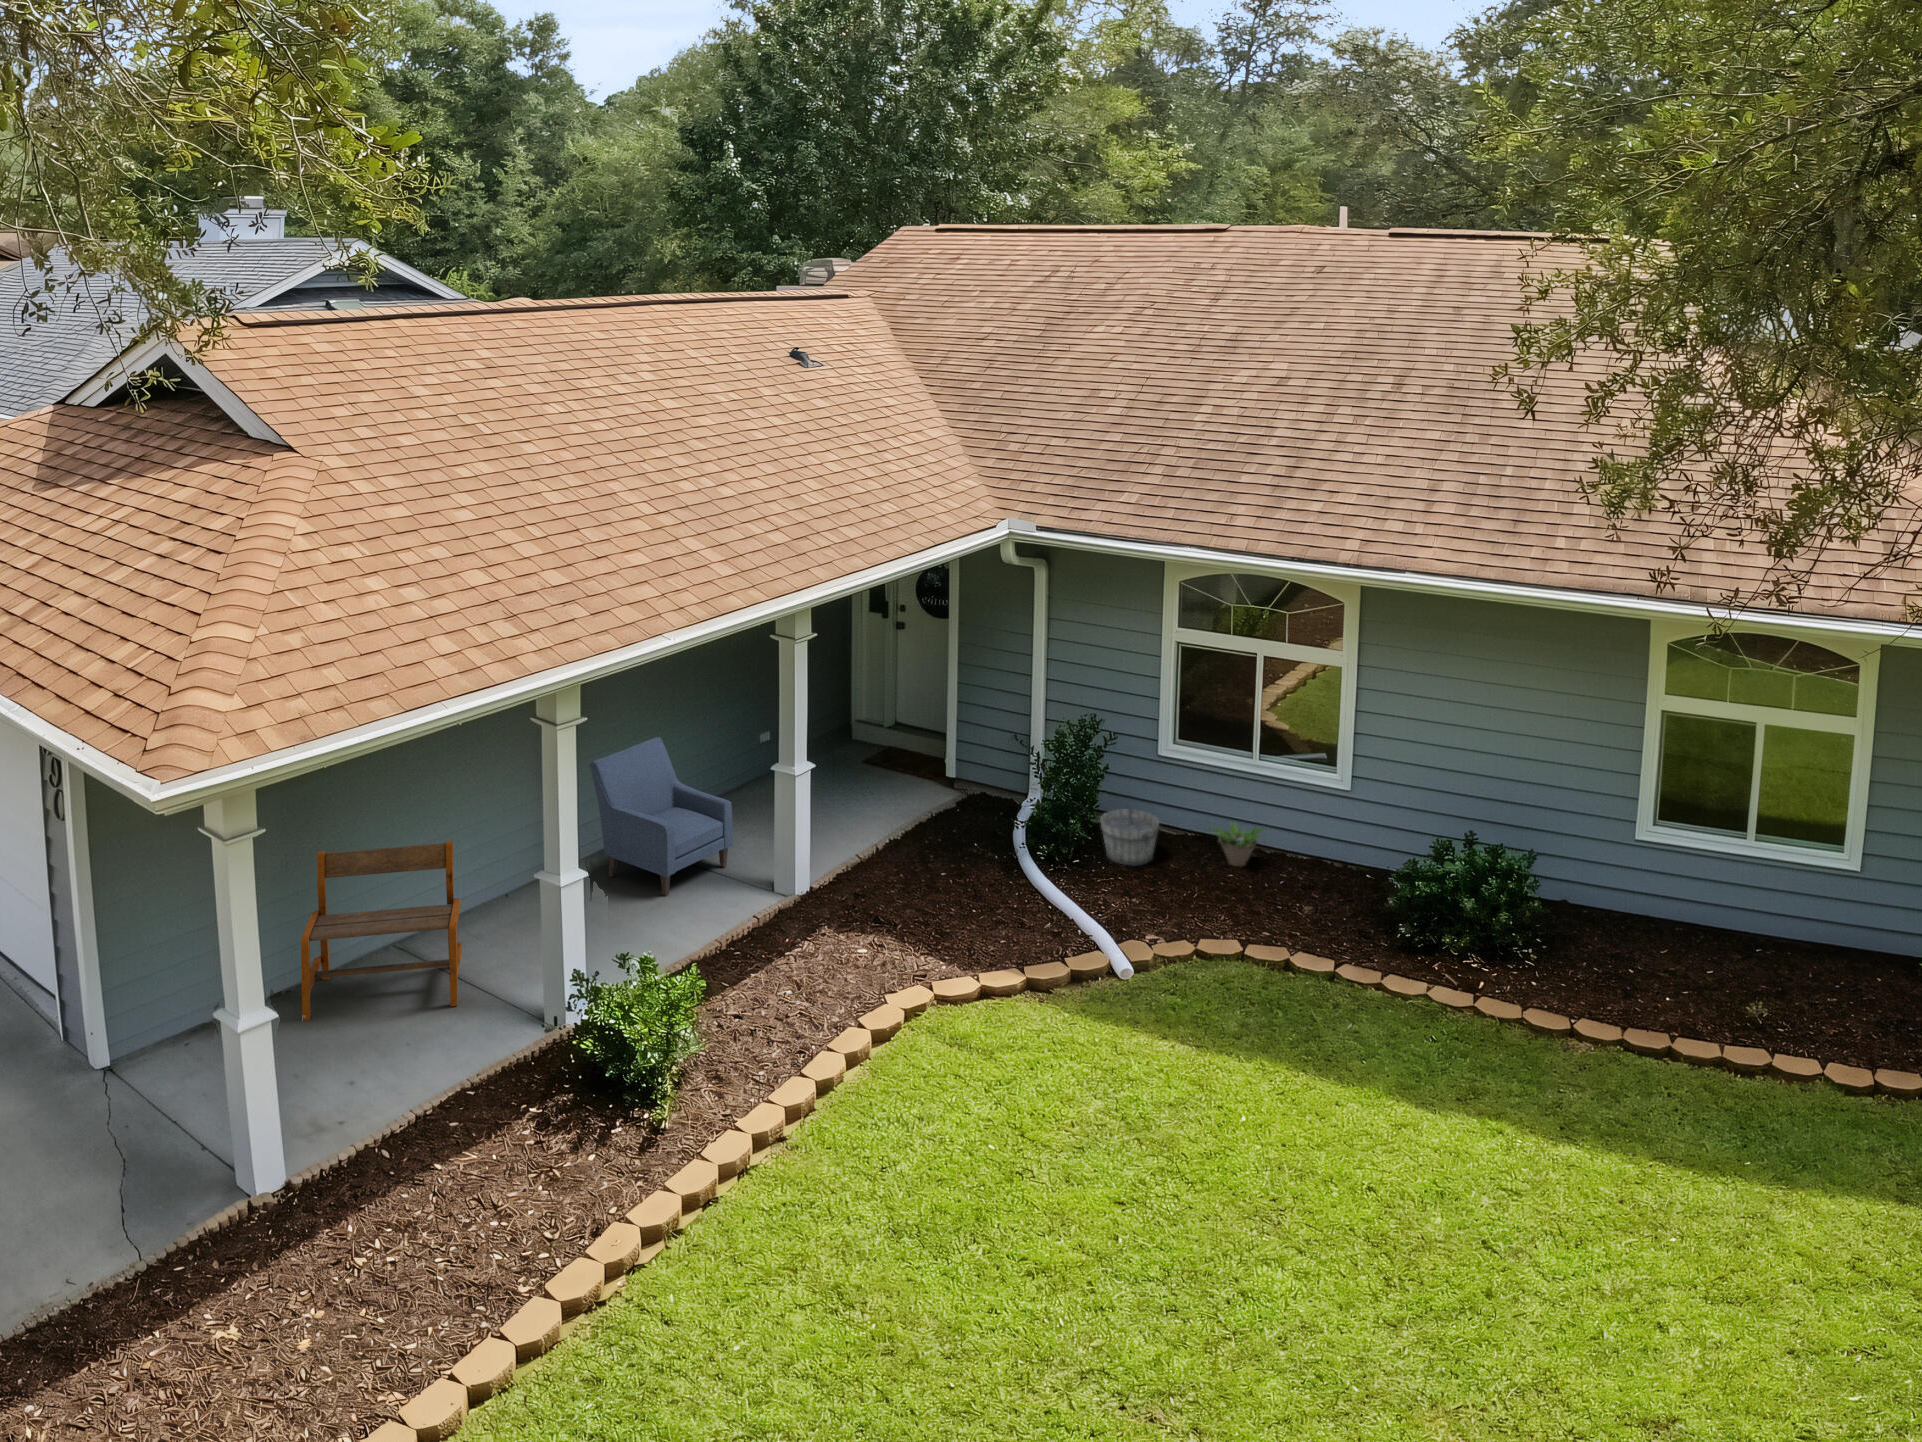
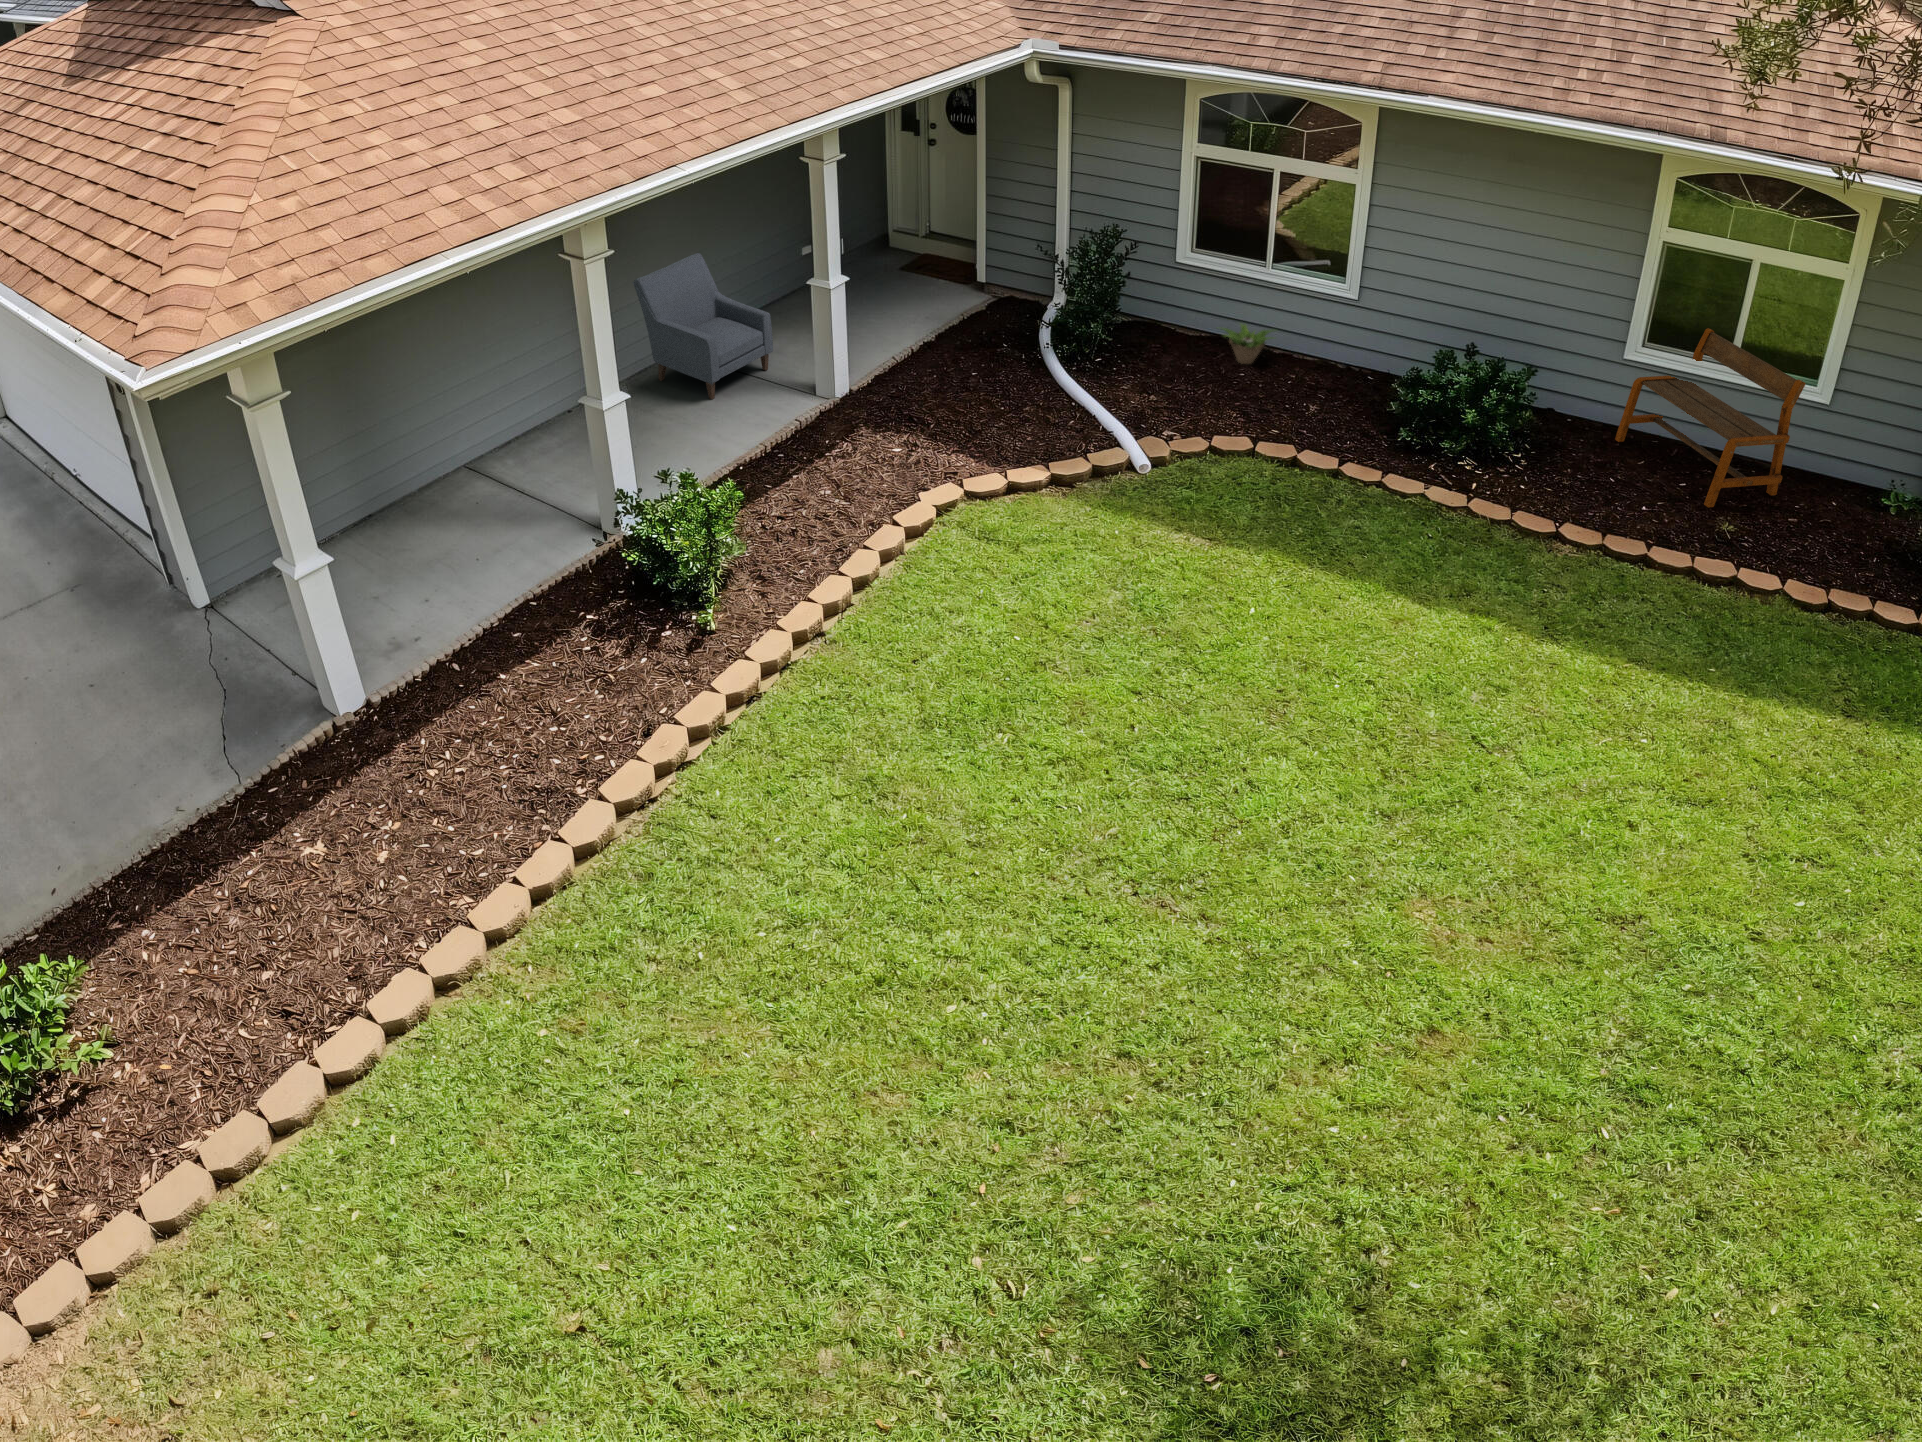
wooden bucket: present [1100,809,1159,866] -> none [1118,310,1174,364]
bench: present [301,841,462,1021] -> present [1615,328,1805,508]

